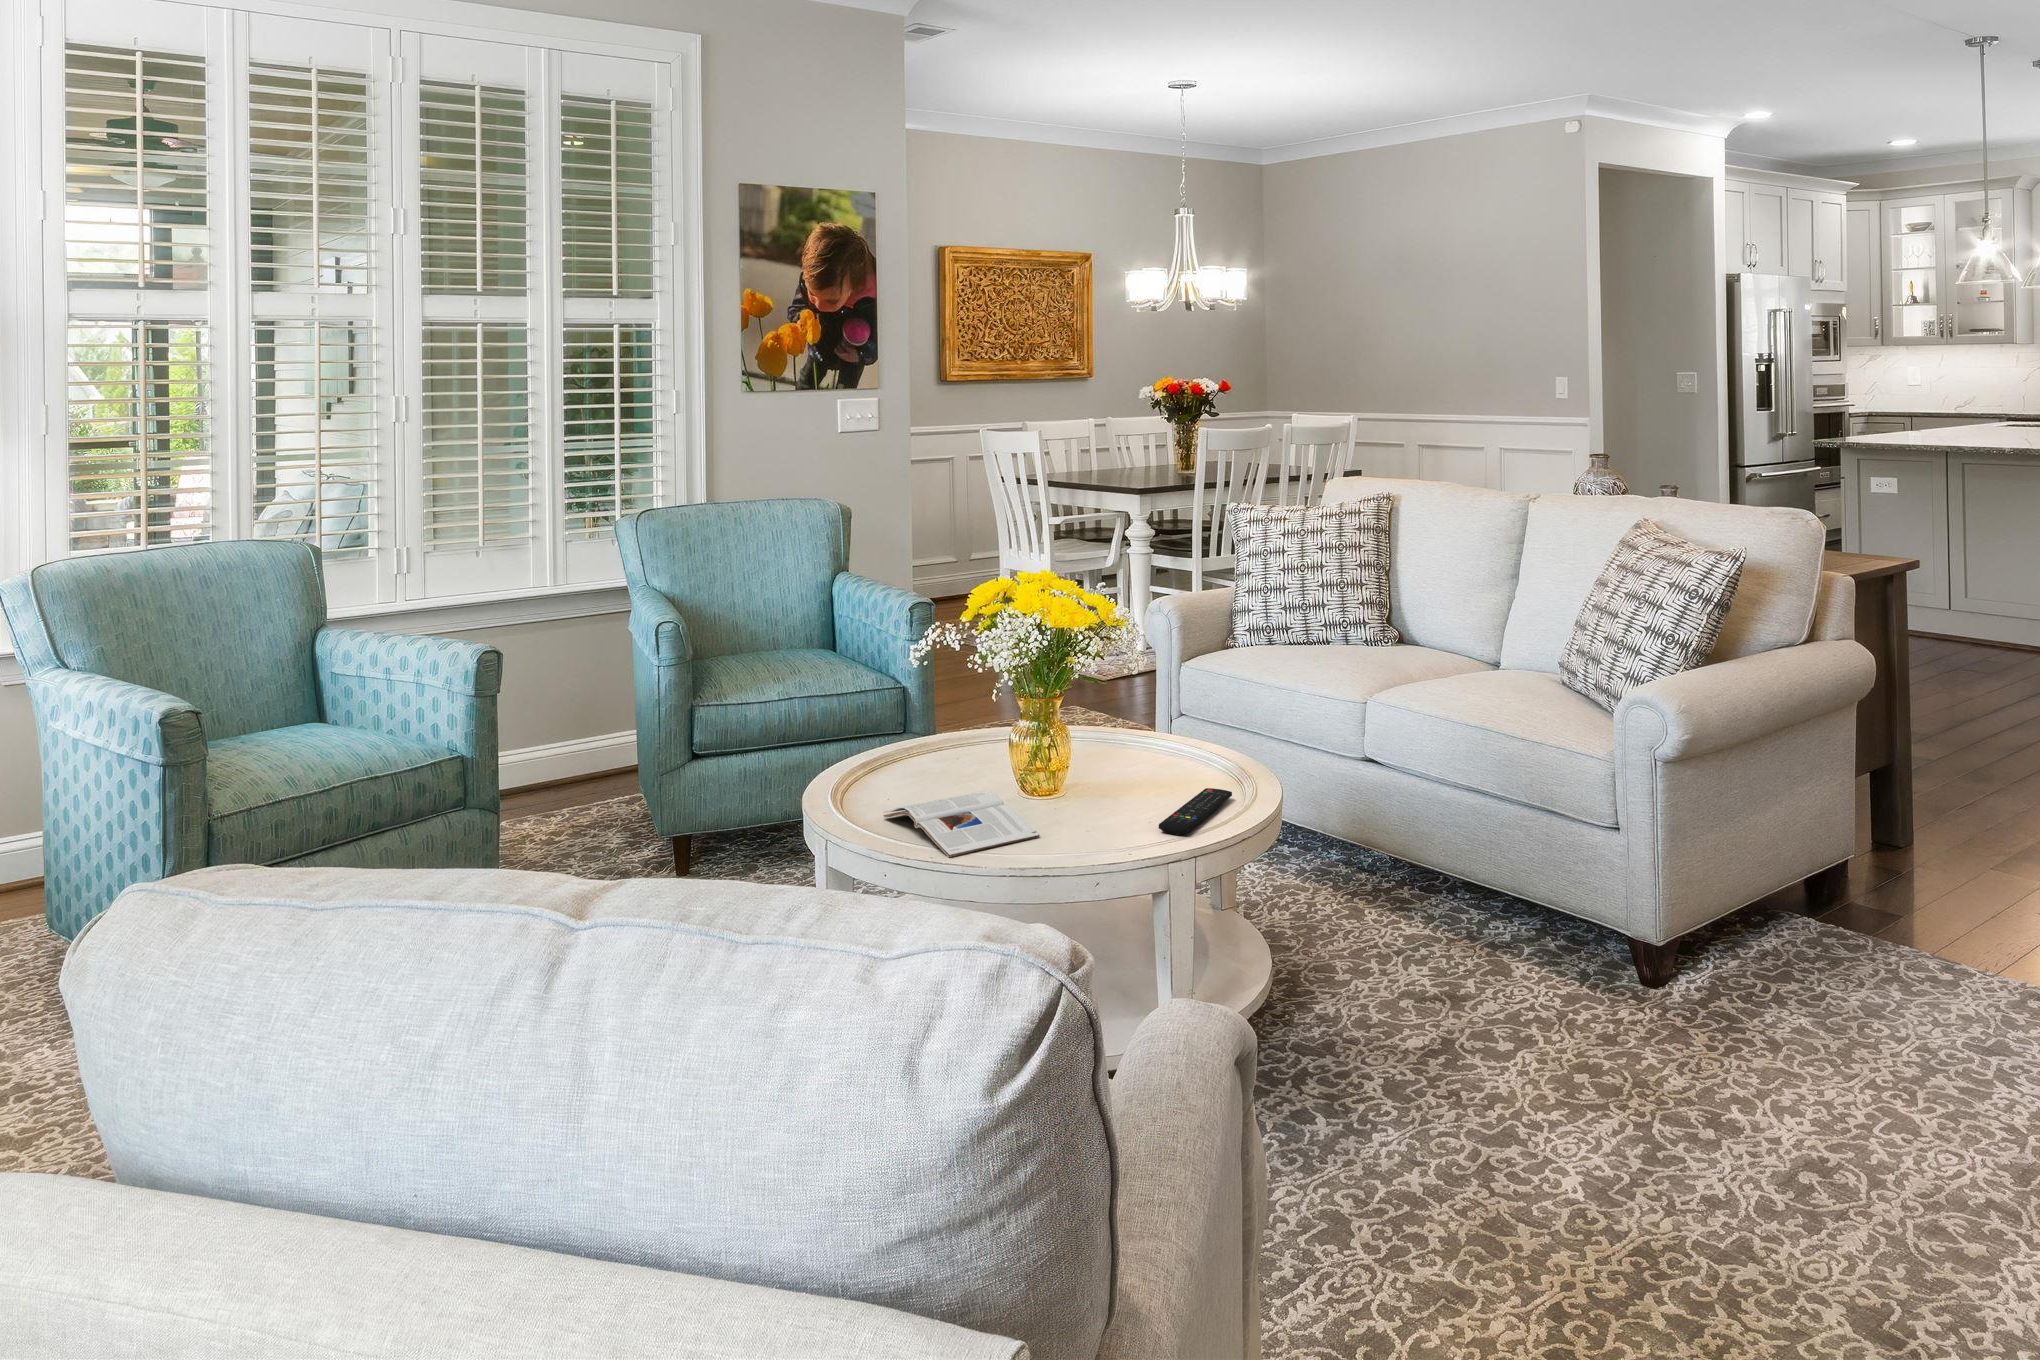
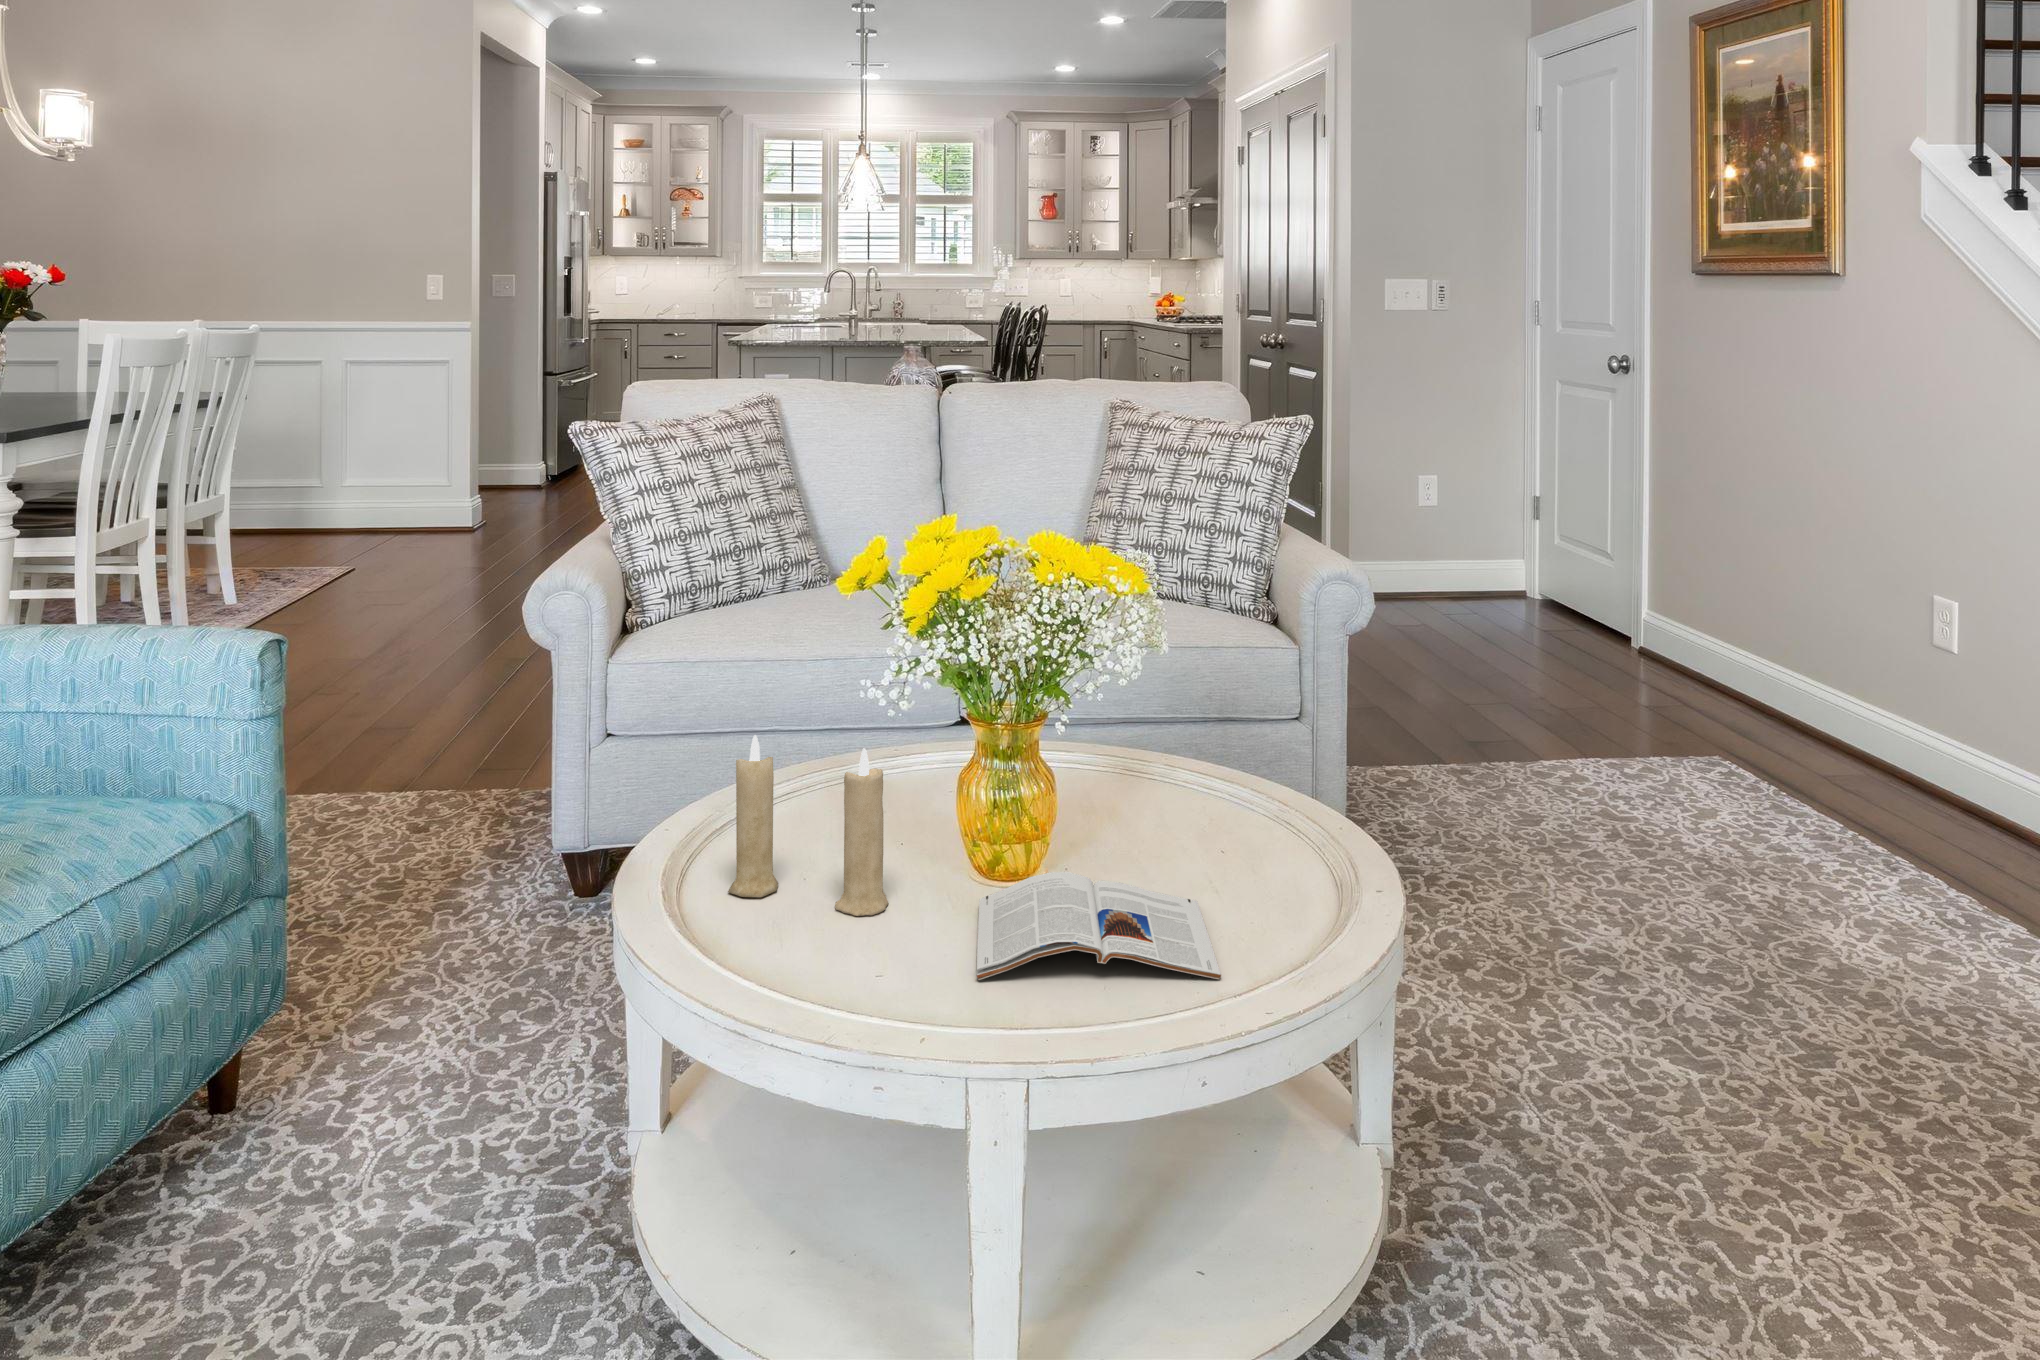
candle: none [914,673,952,788] -> present [728,735,889,916]
remote control: present [1159,788,1232,835] -> none [1149,772,1287,839]

